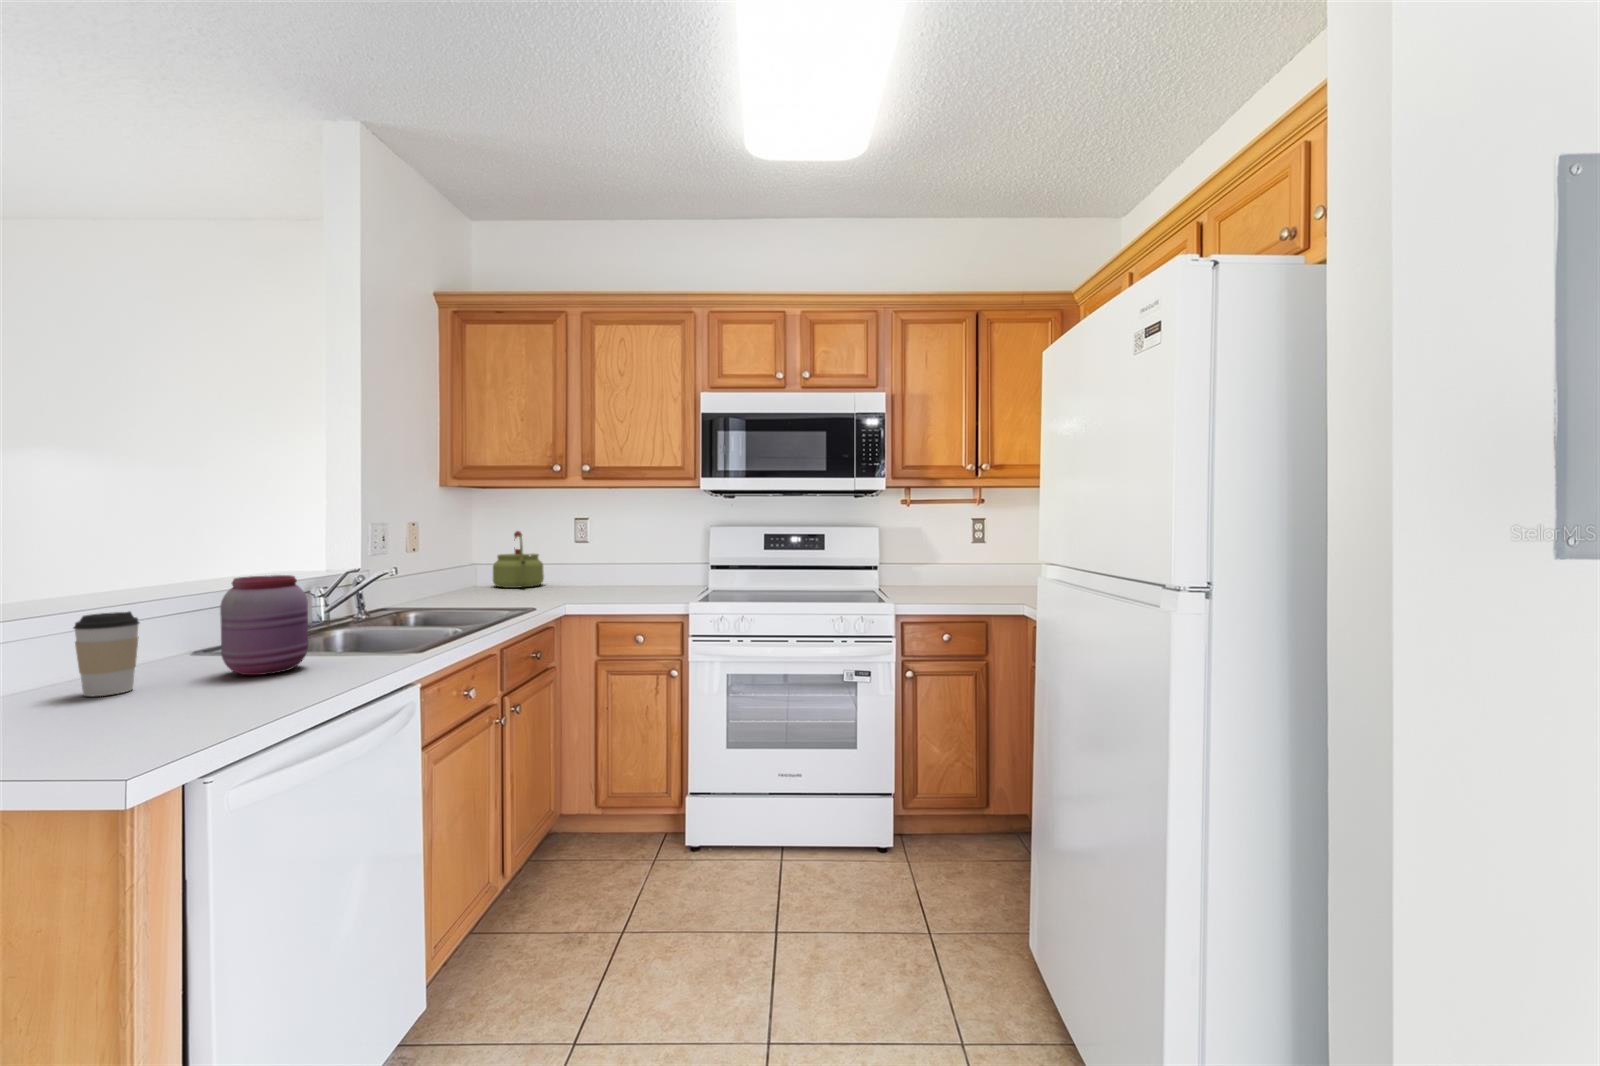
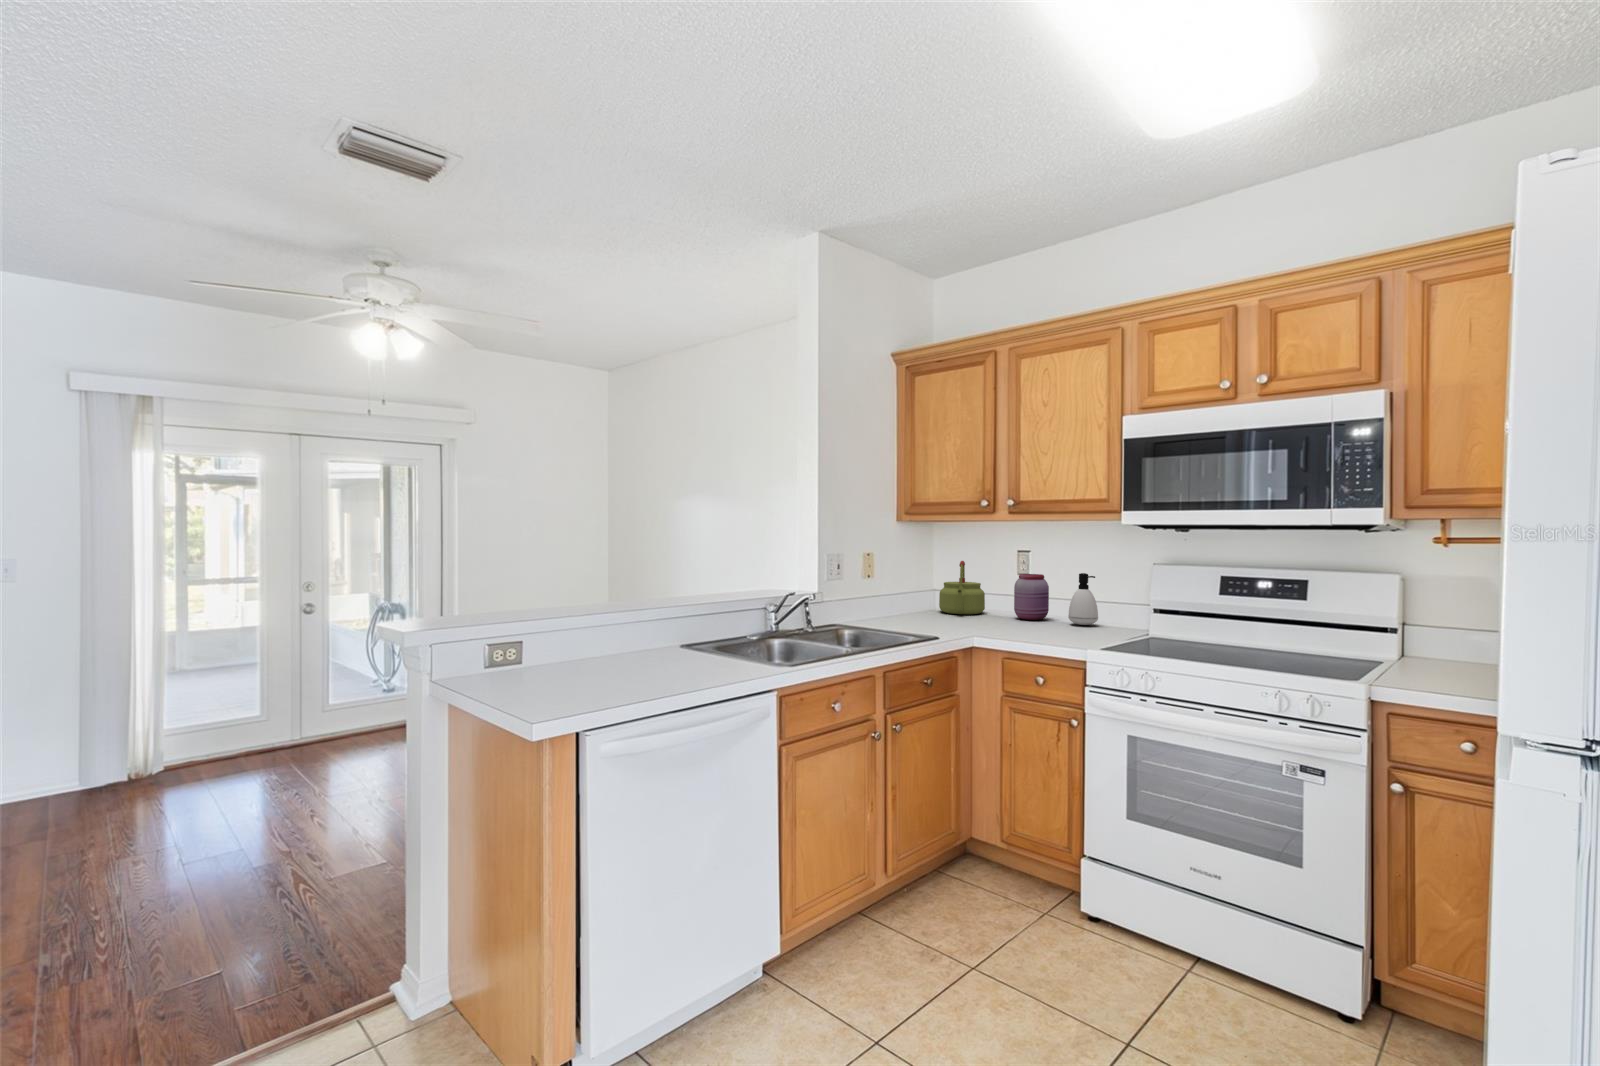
soap dispenser: none [635,538,662,587] -> present [1068,573,1098,625]
jar: present [220,575,308,675] -> present [1014,574,1049,620]
coffee cup: present [74,611,139,696] -> none [597,613,628,665]

